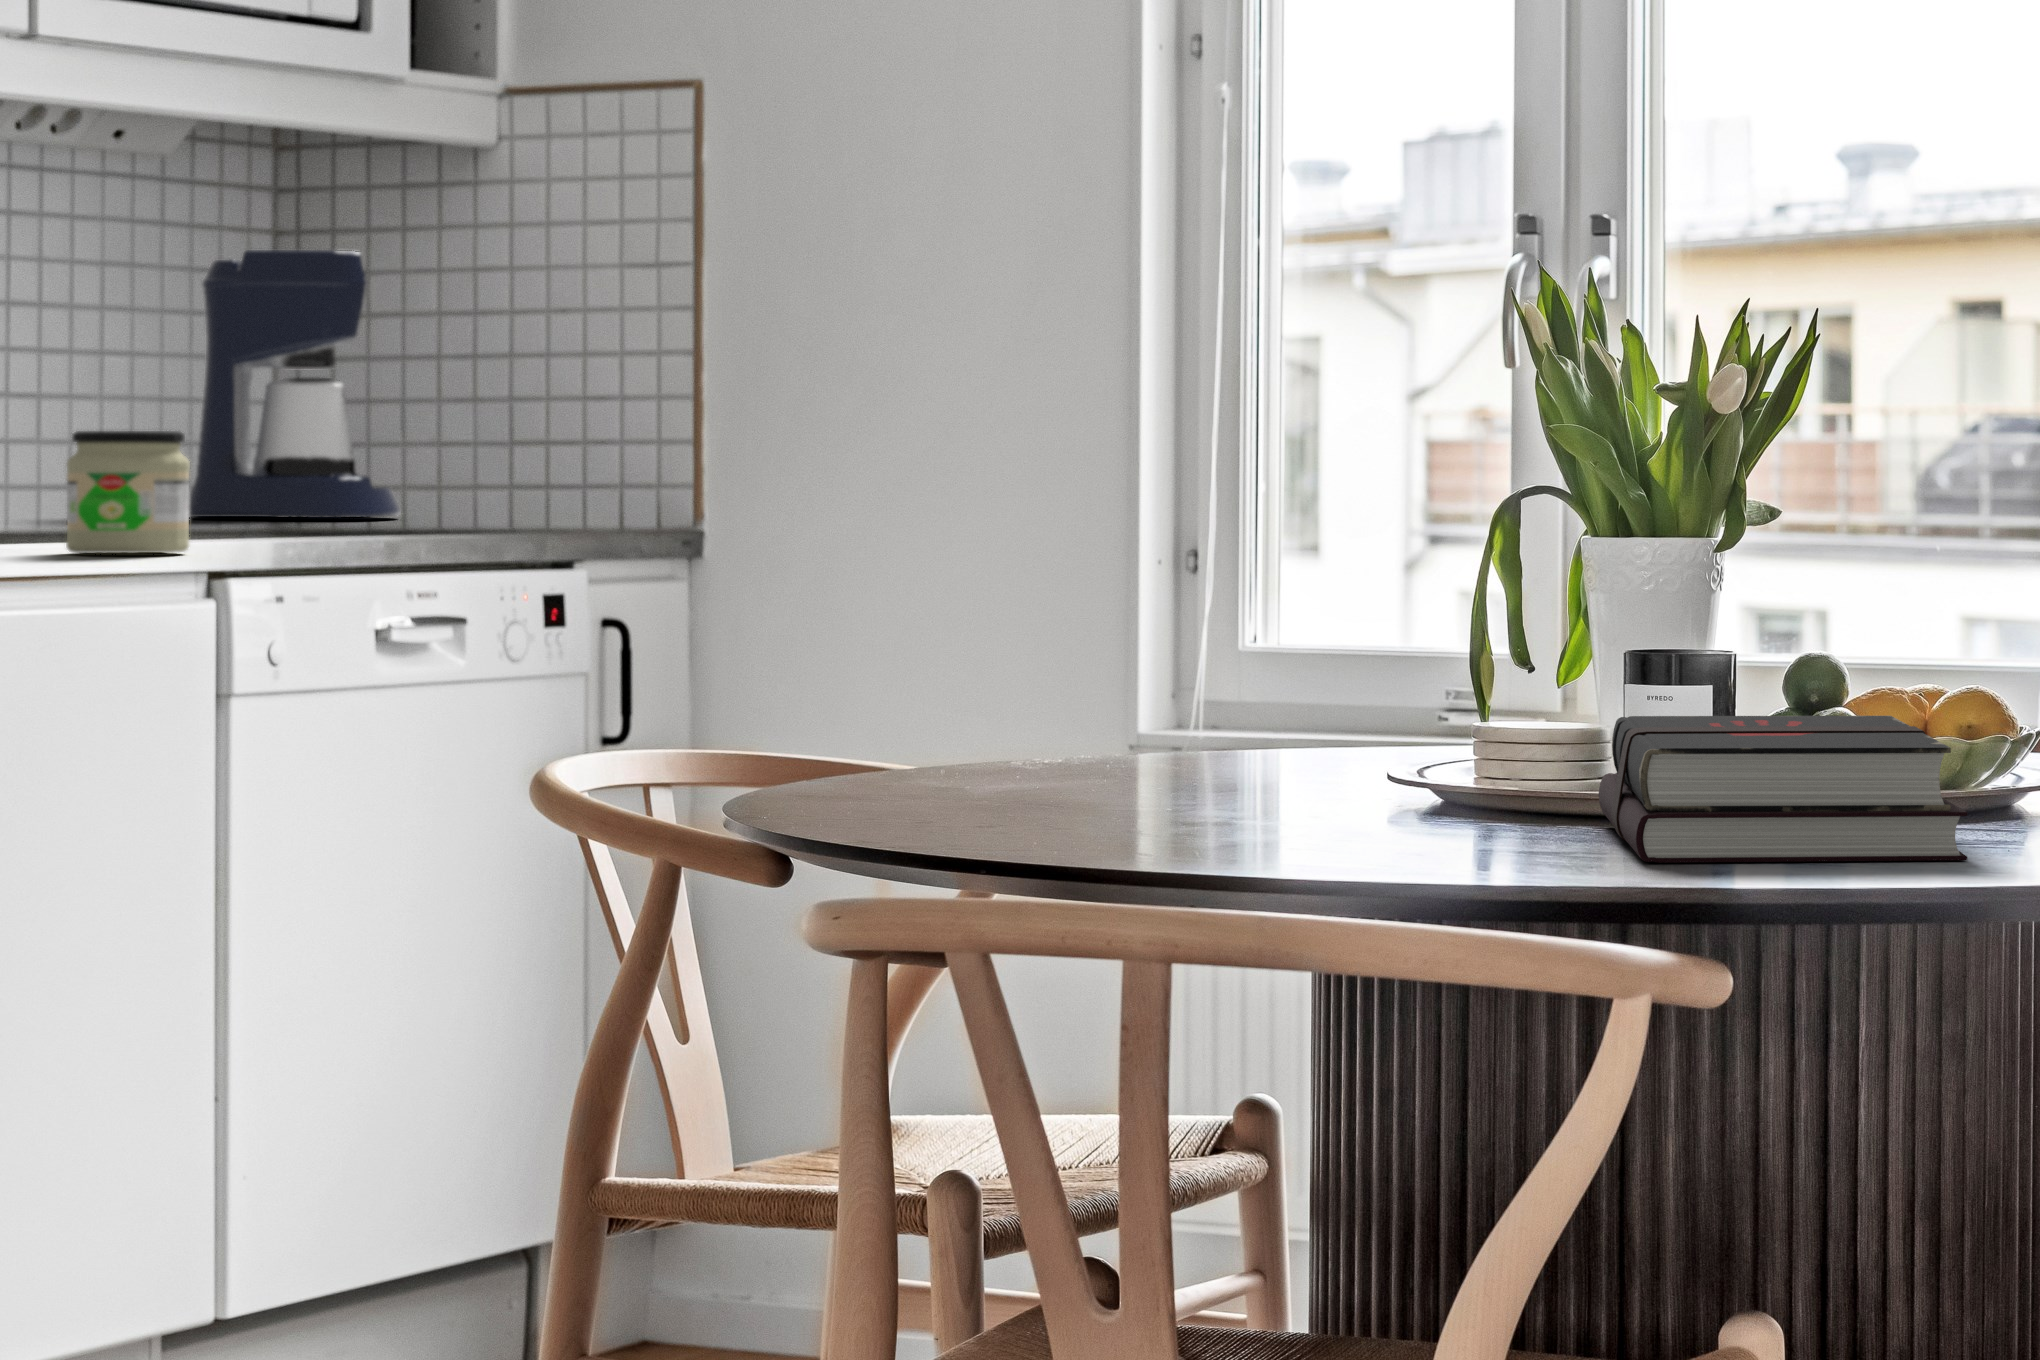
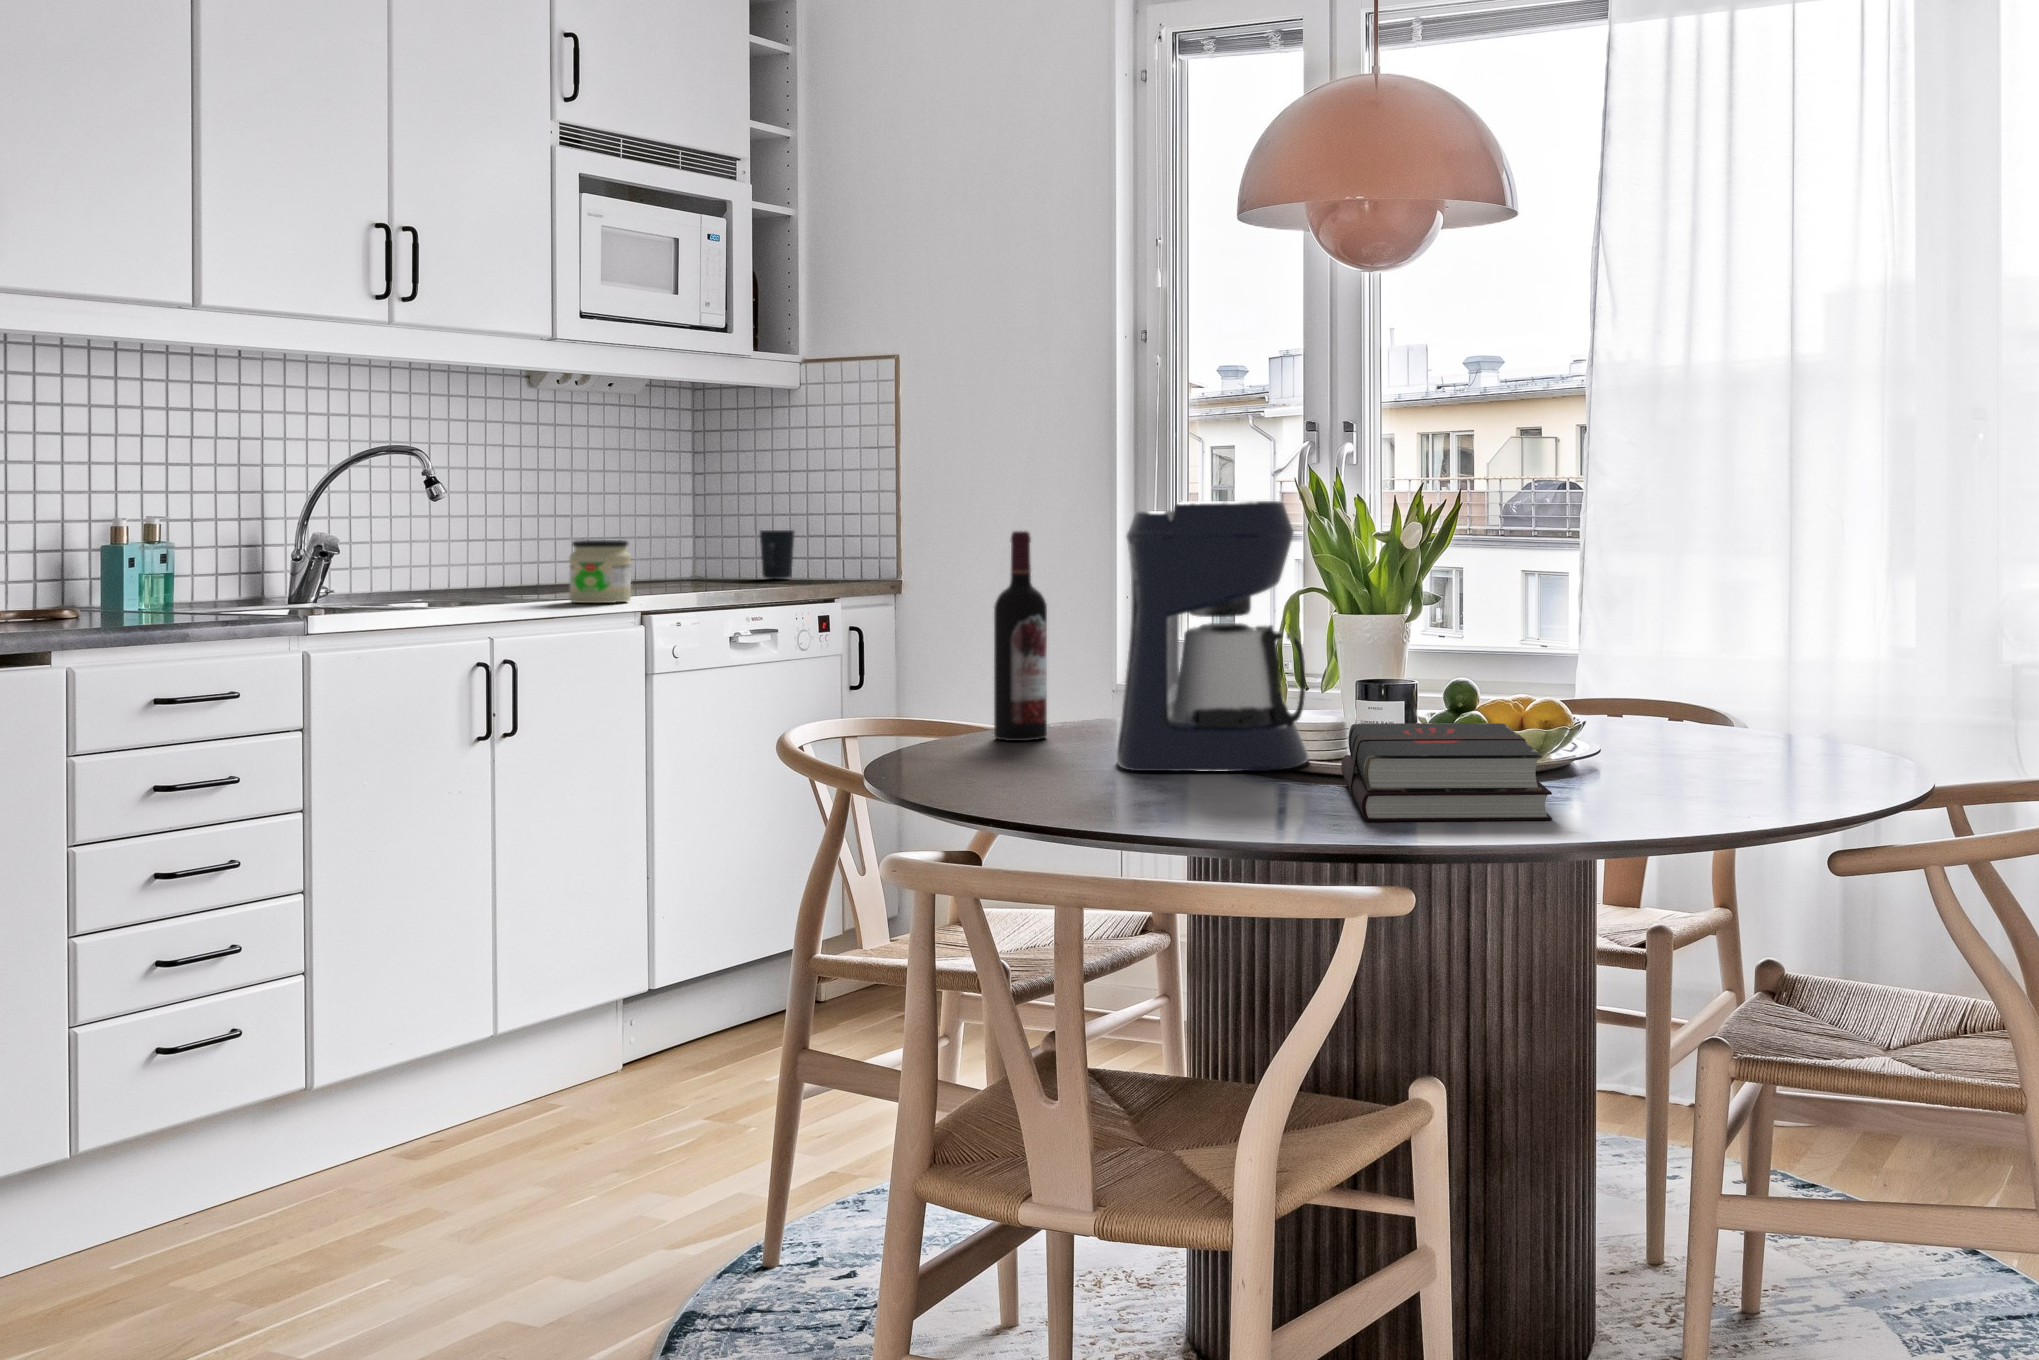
coffee maker: present [189,250,401,518] -> present [1116,501,1309,772]
wine bottle: none [945,389,1046,780] -> present [994,531,1047,741]
mug: none [422,428,493,526] -> present [760,530,794,579]

